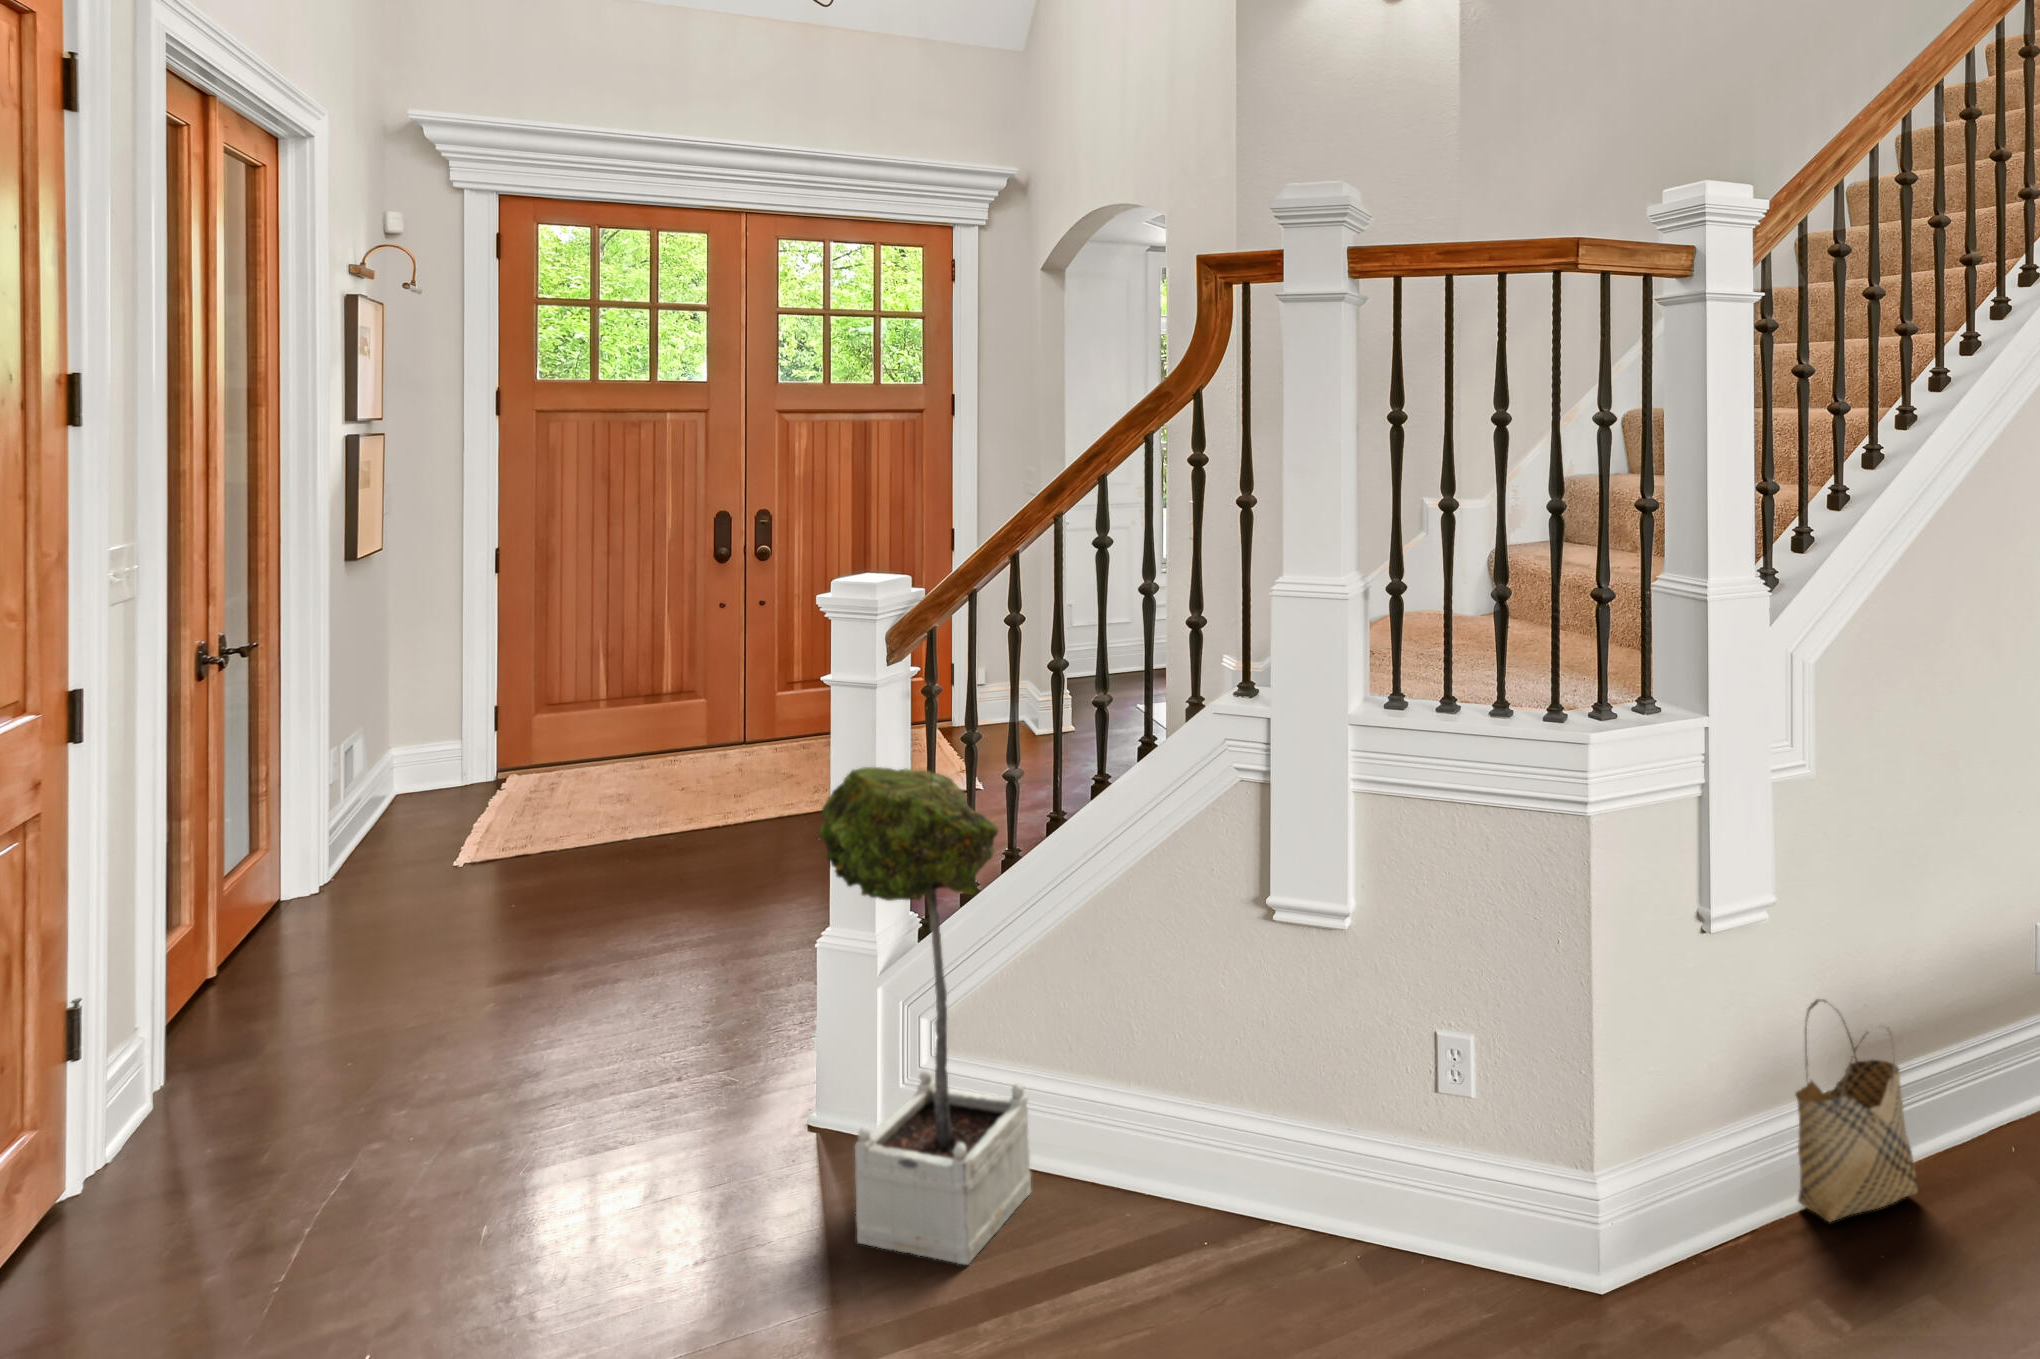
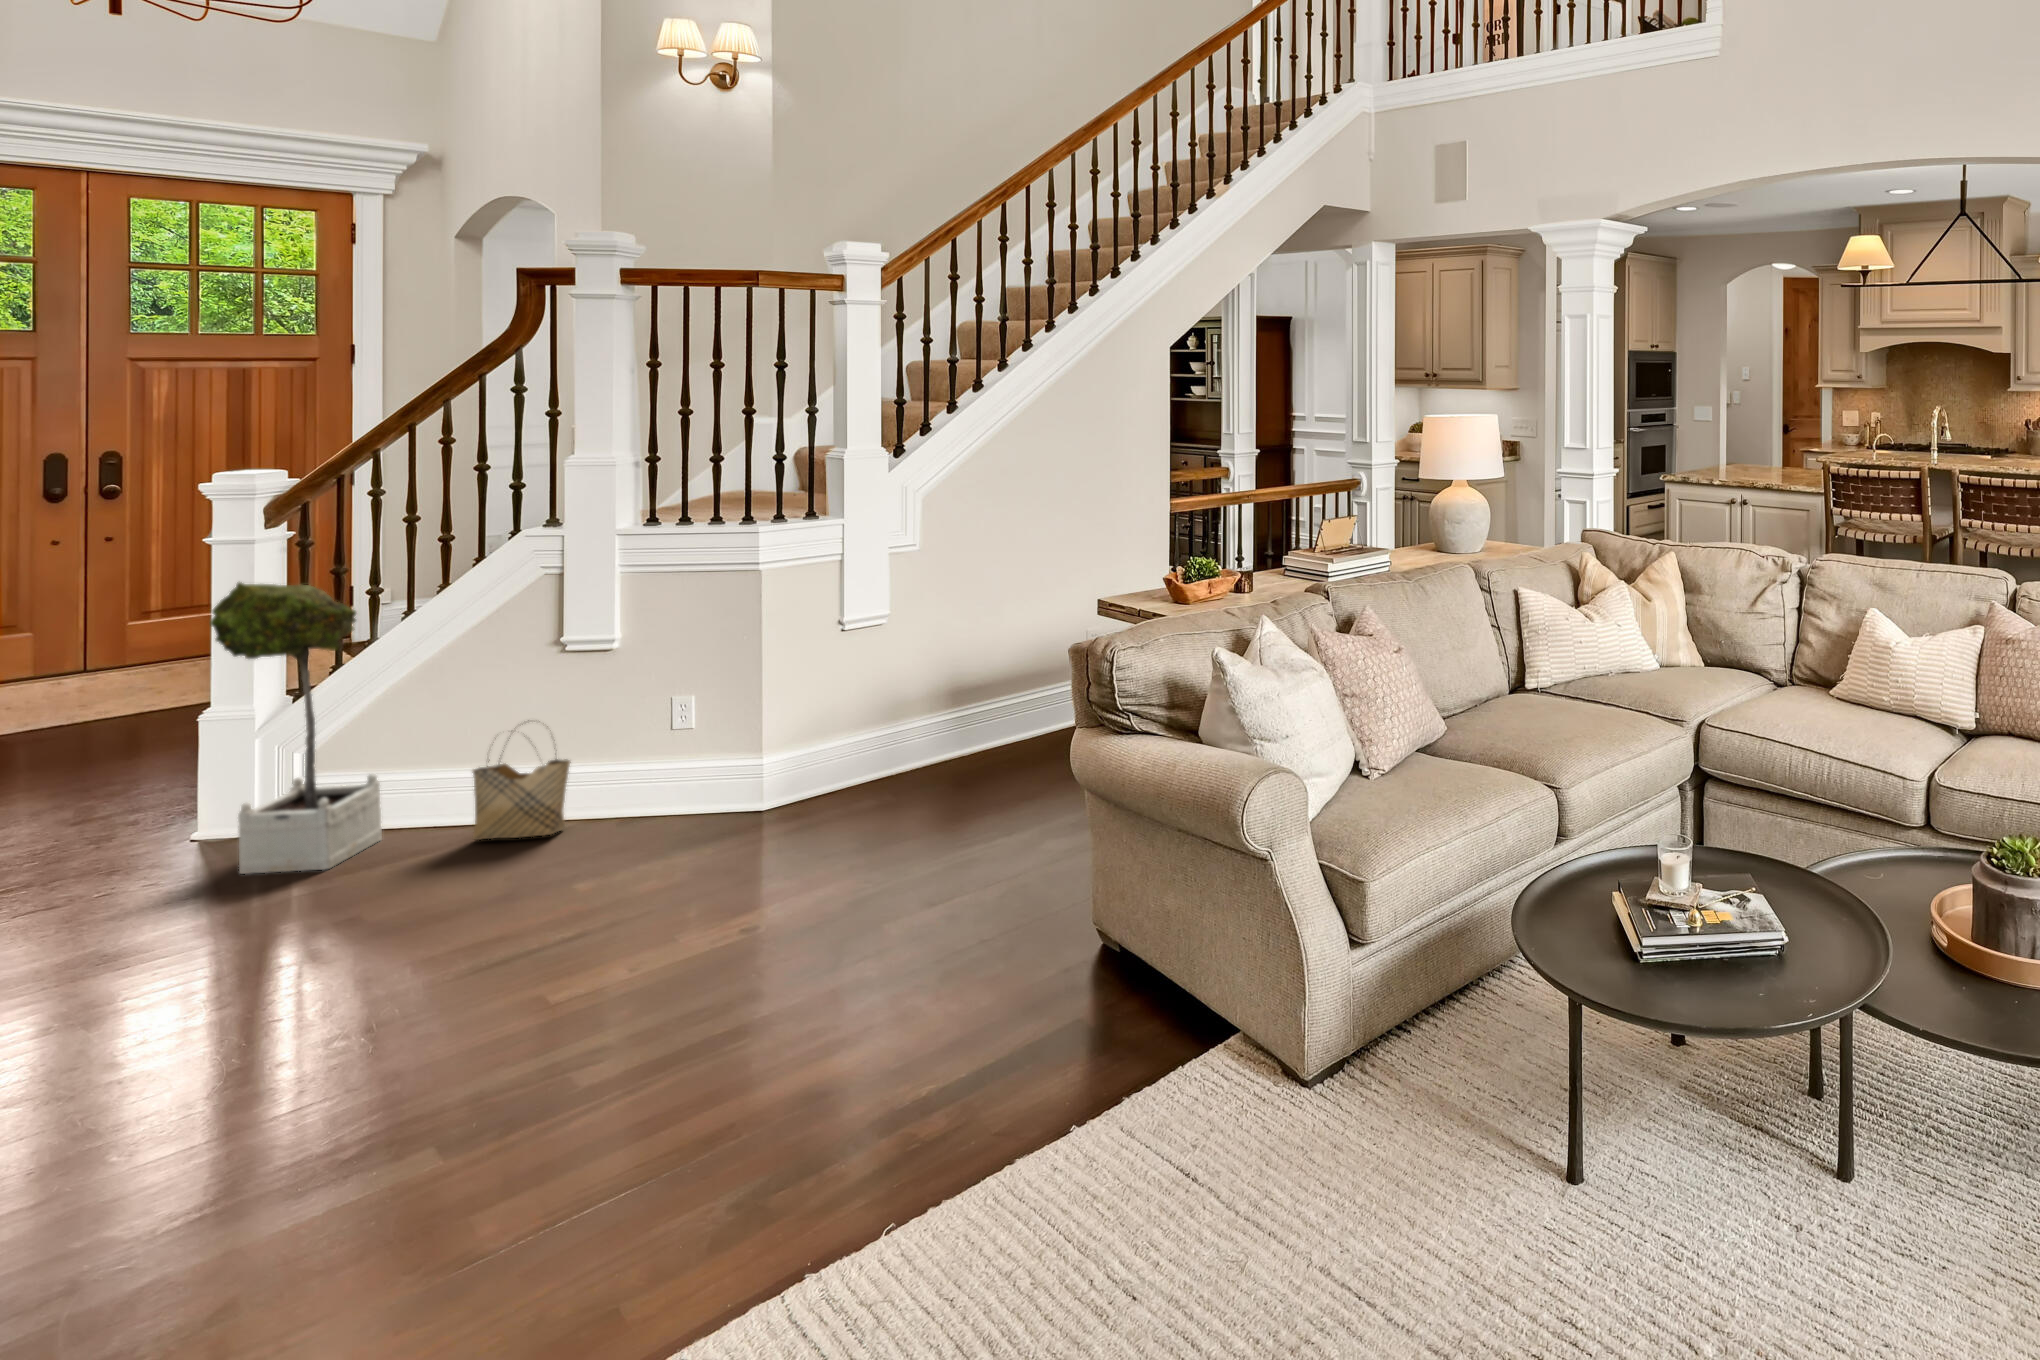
woven basket: present [1796,999,1918,1222] -> present [472,720,571,840]

